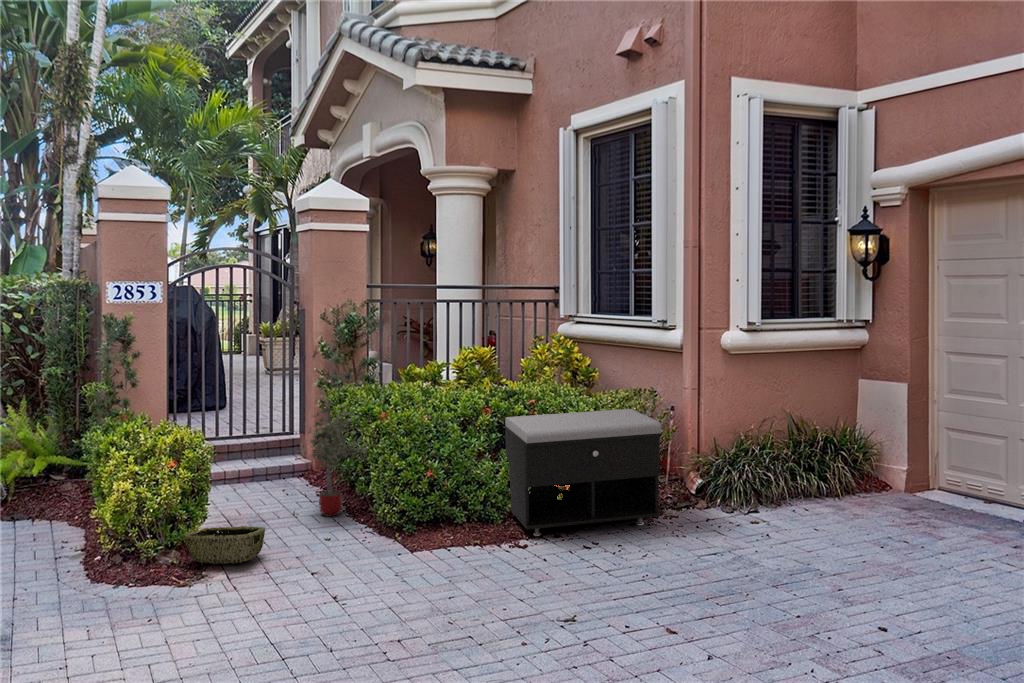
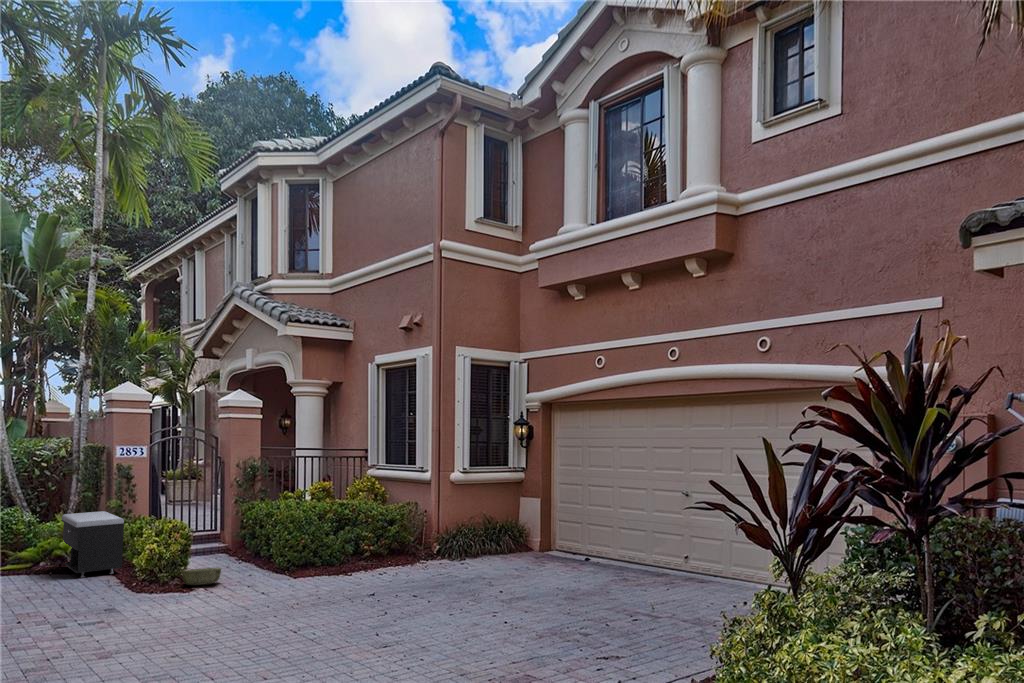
potted tree: present [308,402,369,516] -> none [235,508,270,570]
storage bench: present [505,409,662,536] -> present [62,511,124,577]

